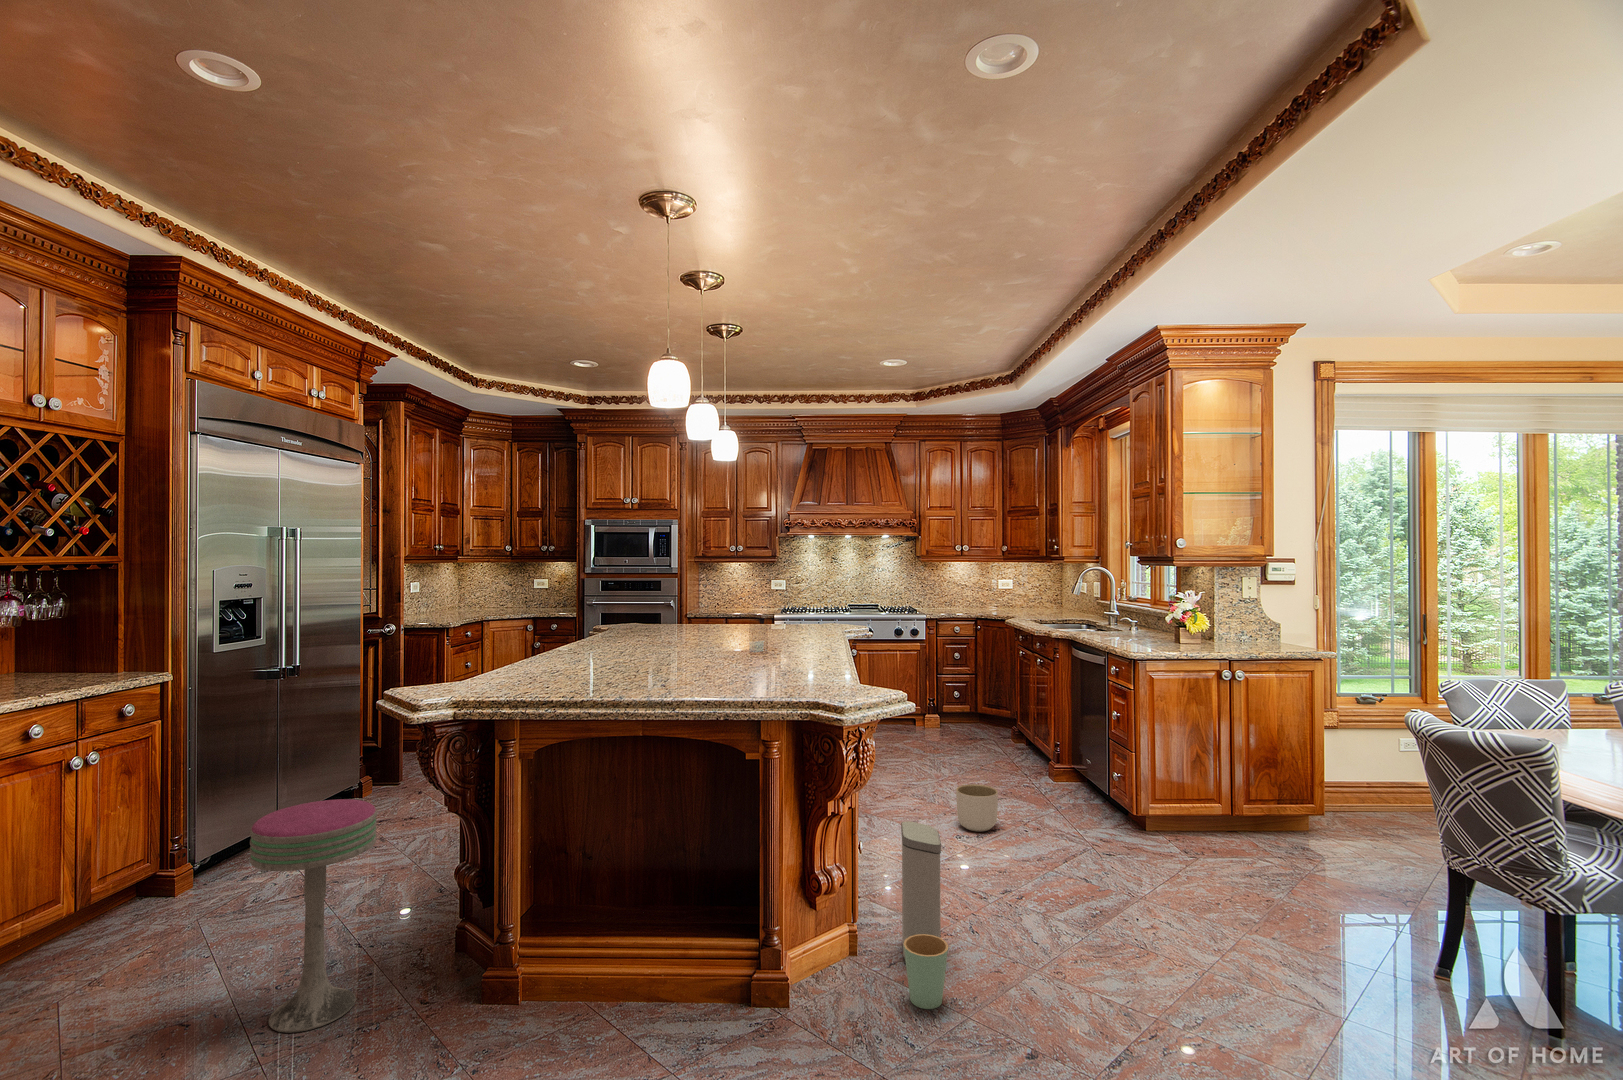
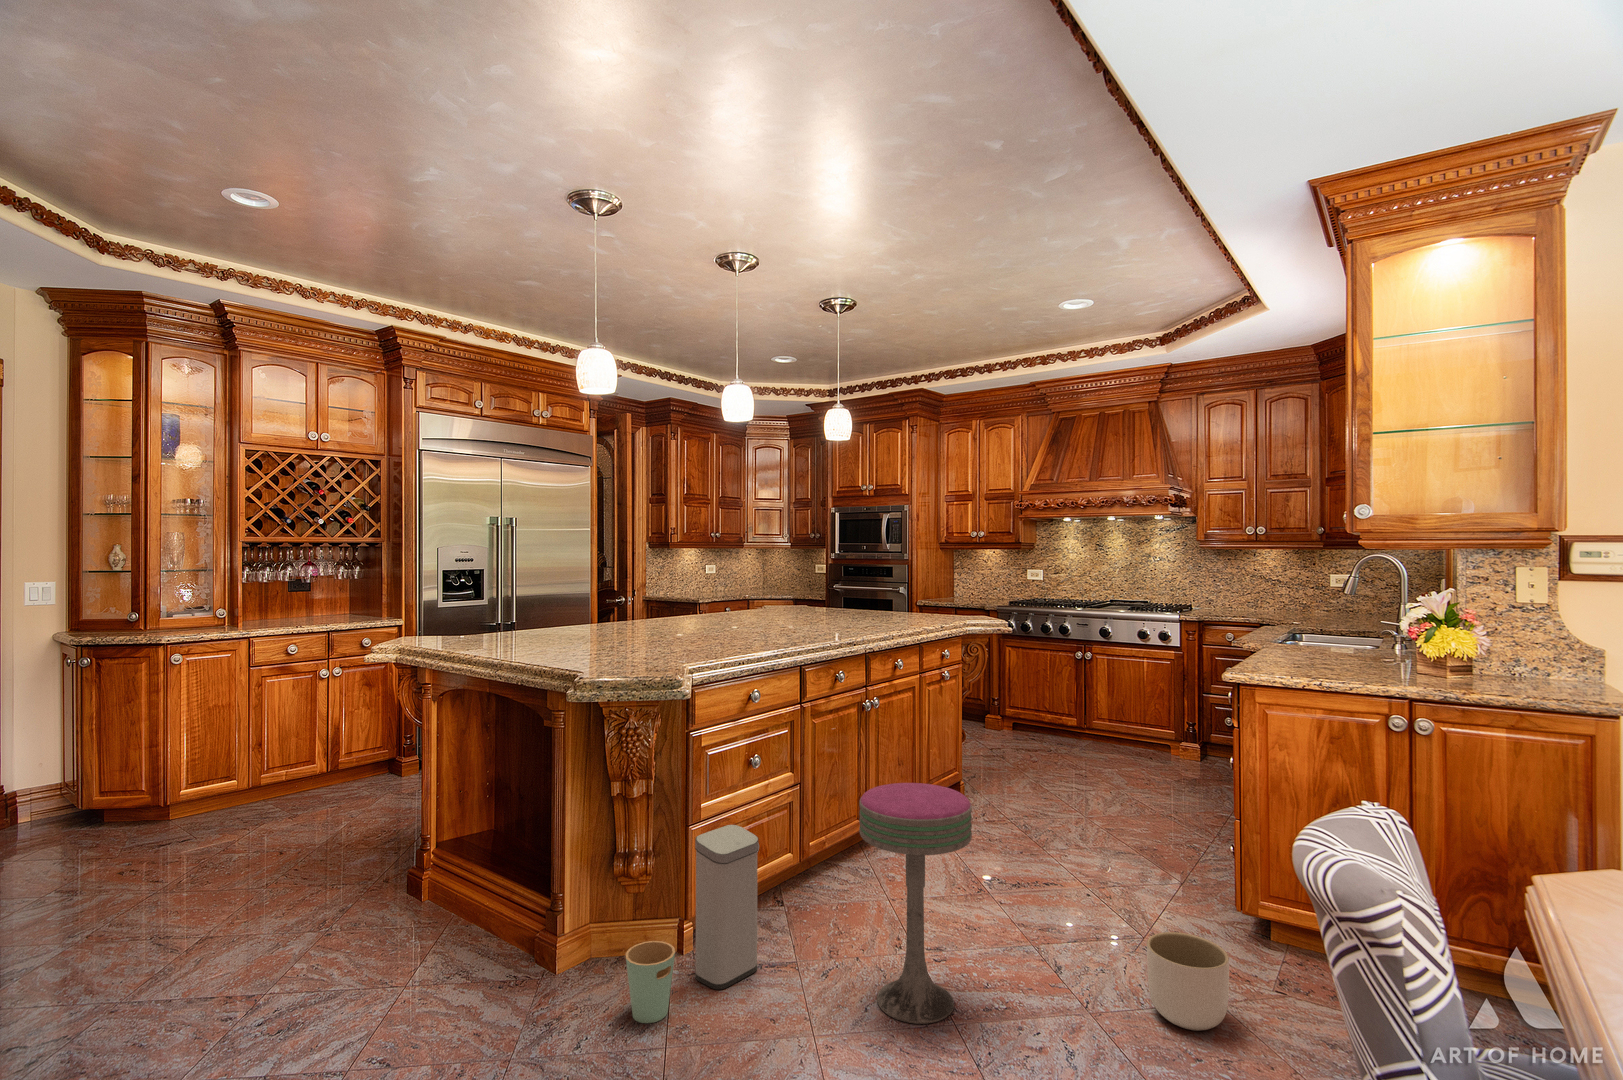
planter: present [956,784,998,832] -> present [1147,932,1229,1031]
bar stool: present [250,799,377,1033] -> present [859,783,972,1024]

